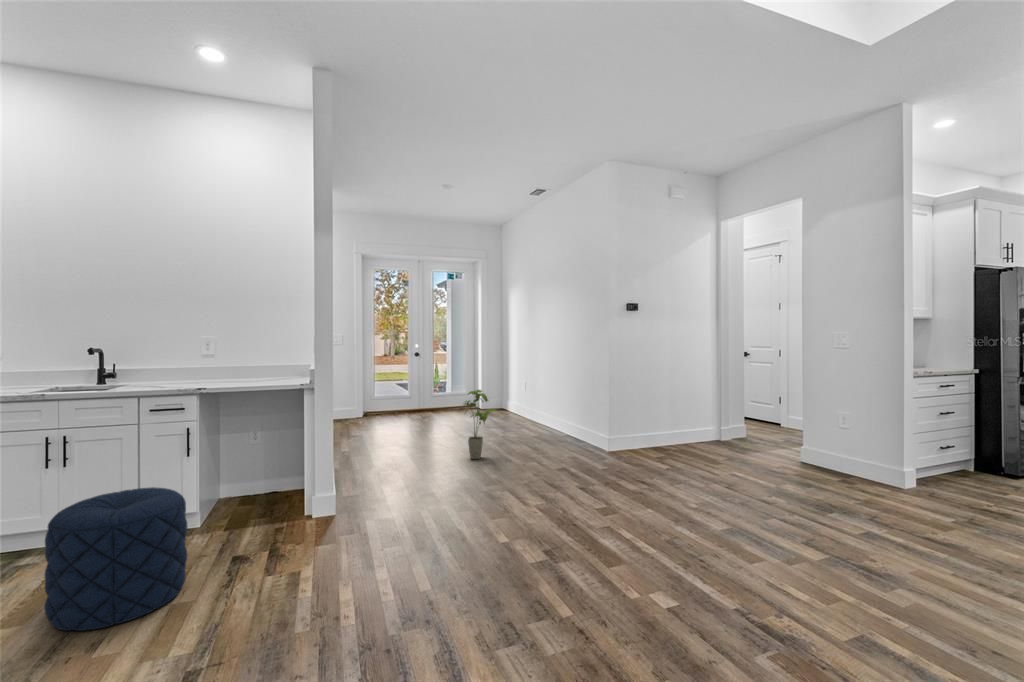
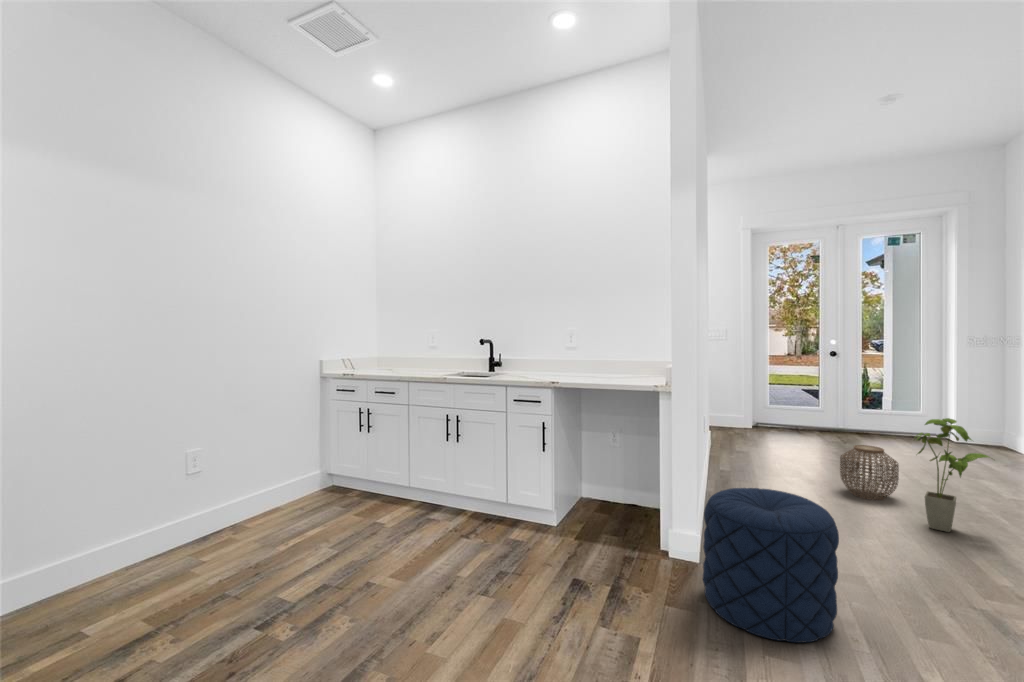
woven basket: none [423,414,456,450] -> present [840,445,899,500]
pouf: present [44,487,188,631] -> present [703,488,839,643]

